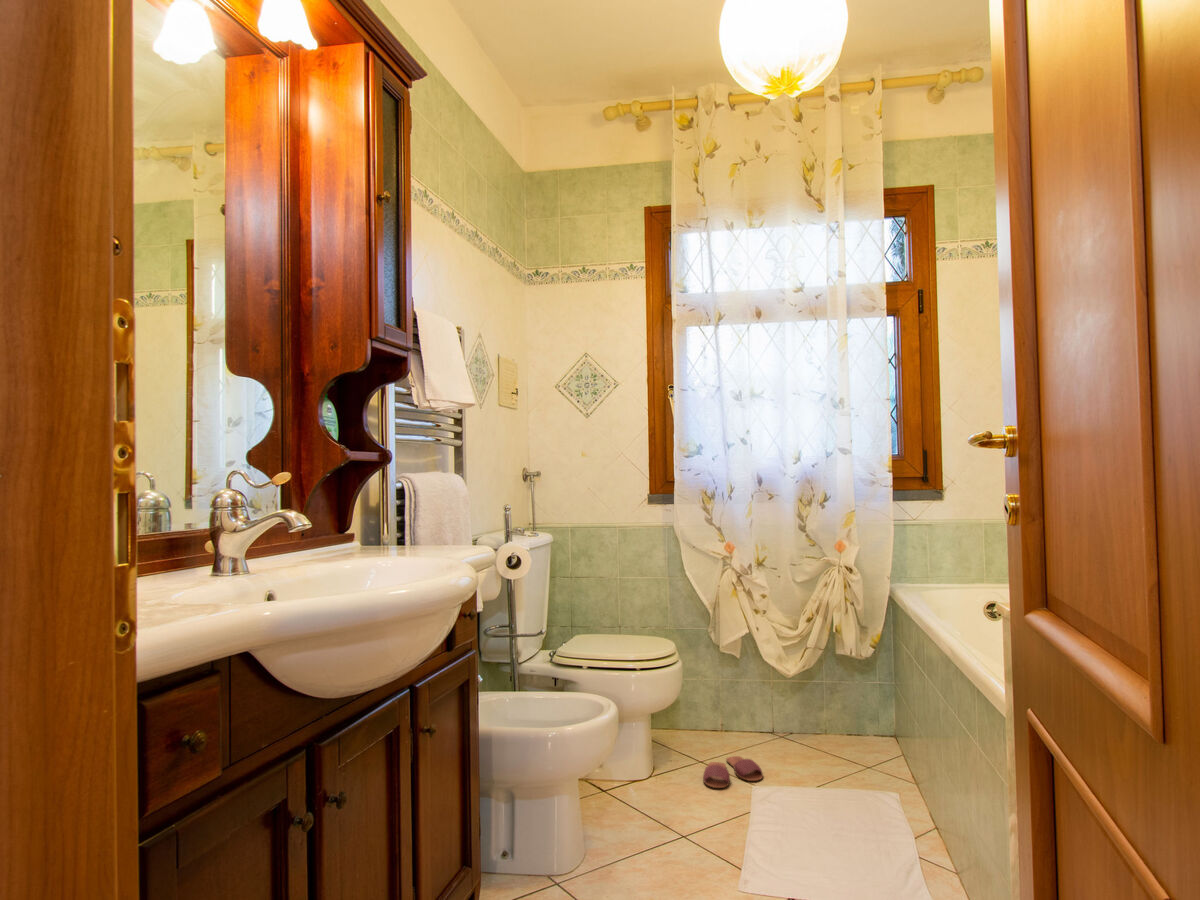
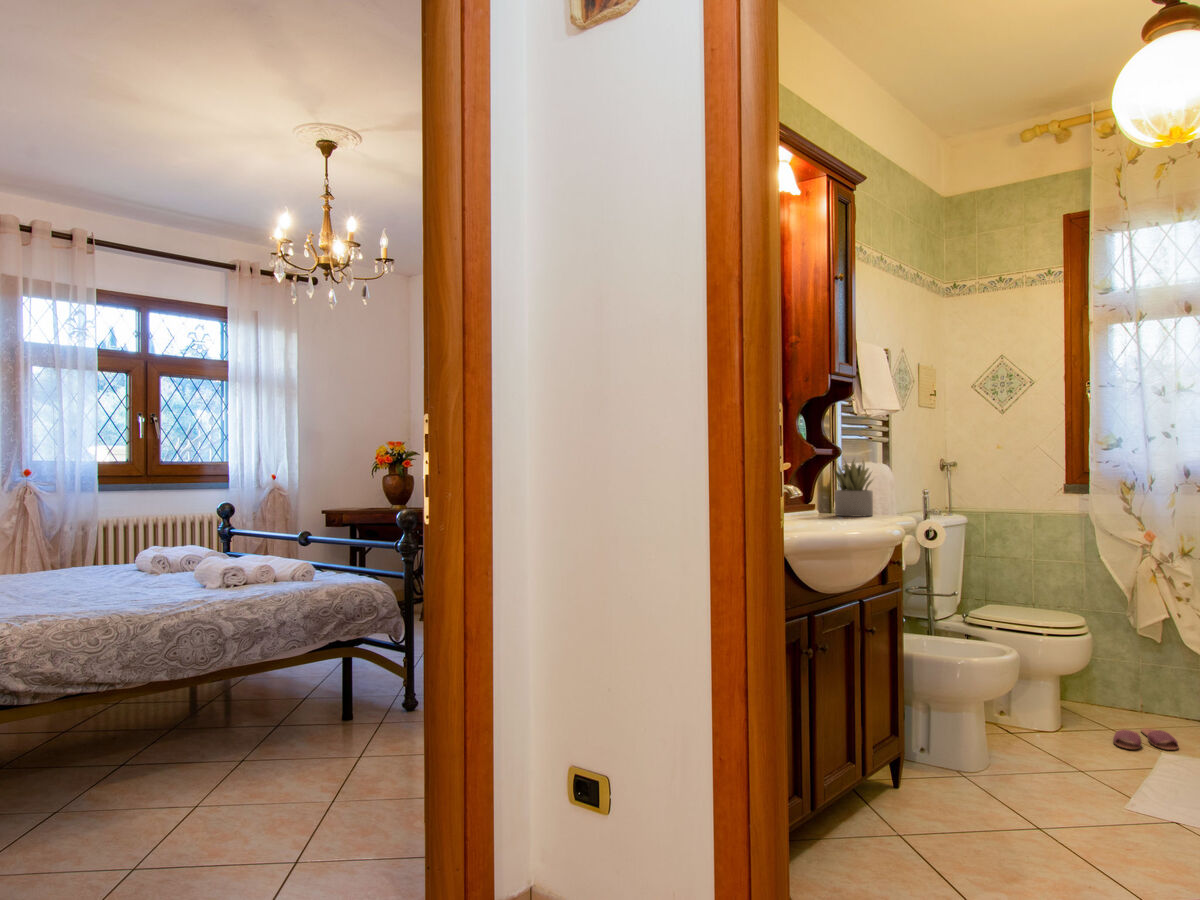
succulent plant: none [382,464,438,545] -> present [833,461,873,517]

